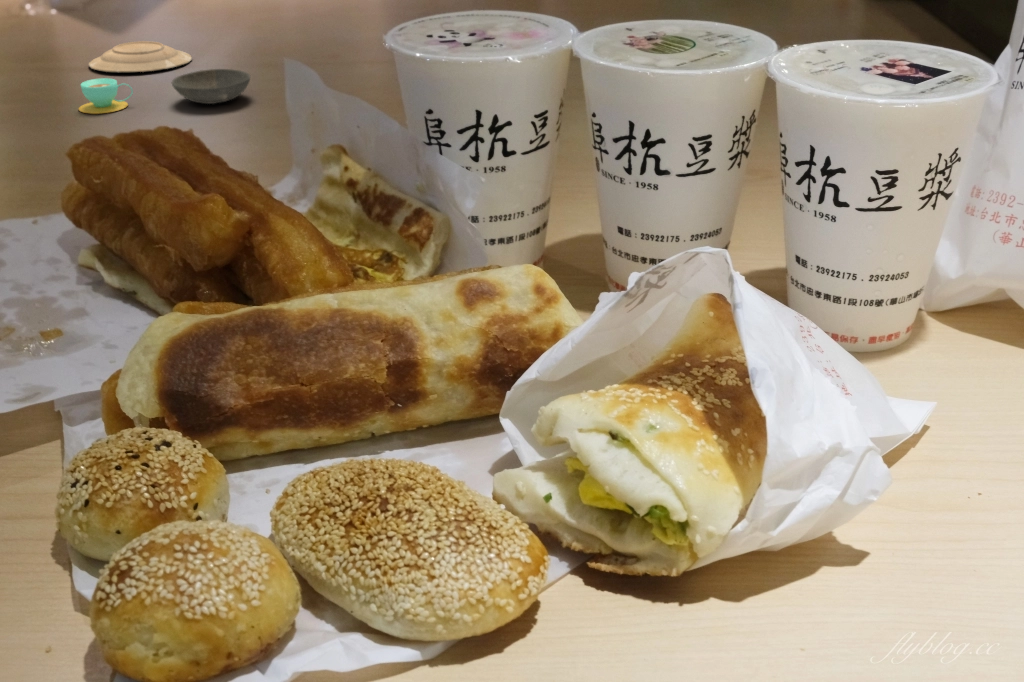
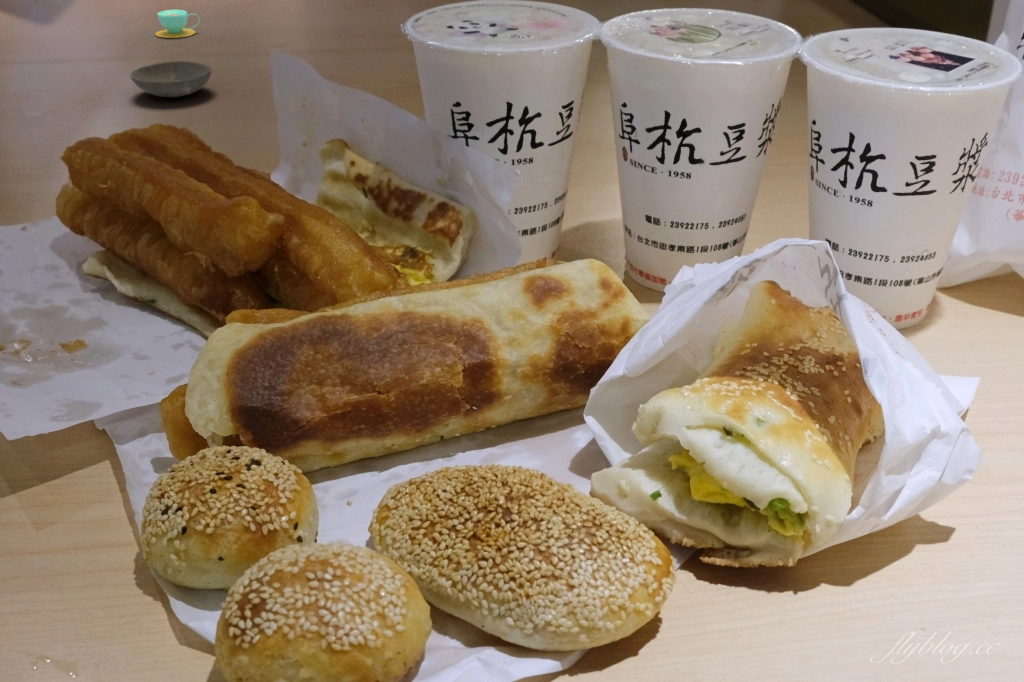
plate: present [89,41,192,72] -> none [30,33,138,66]
teacup: present [79,78,133,114] -> present [155,10,200,38]

